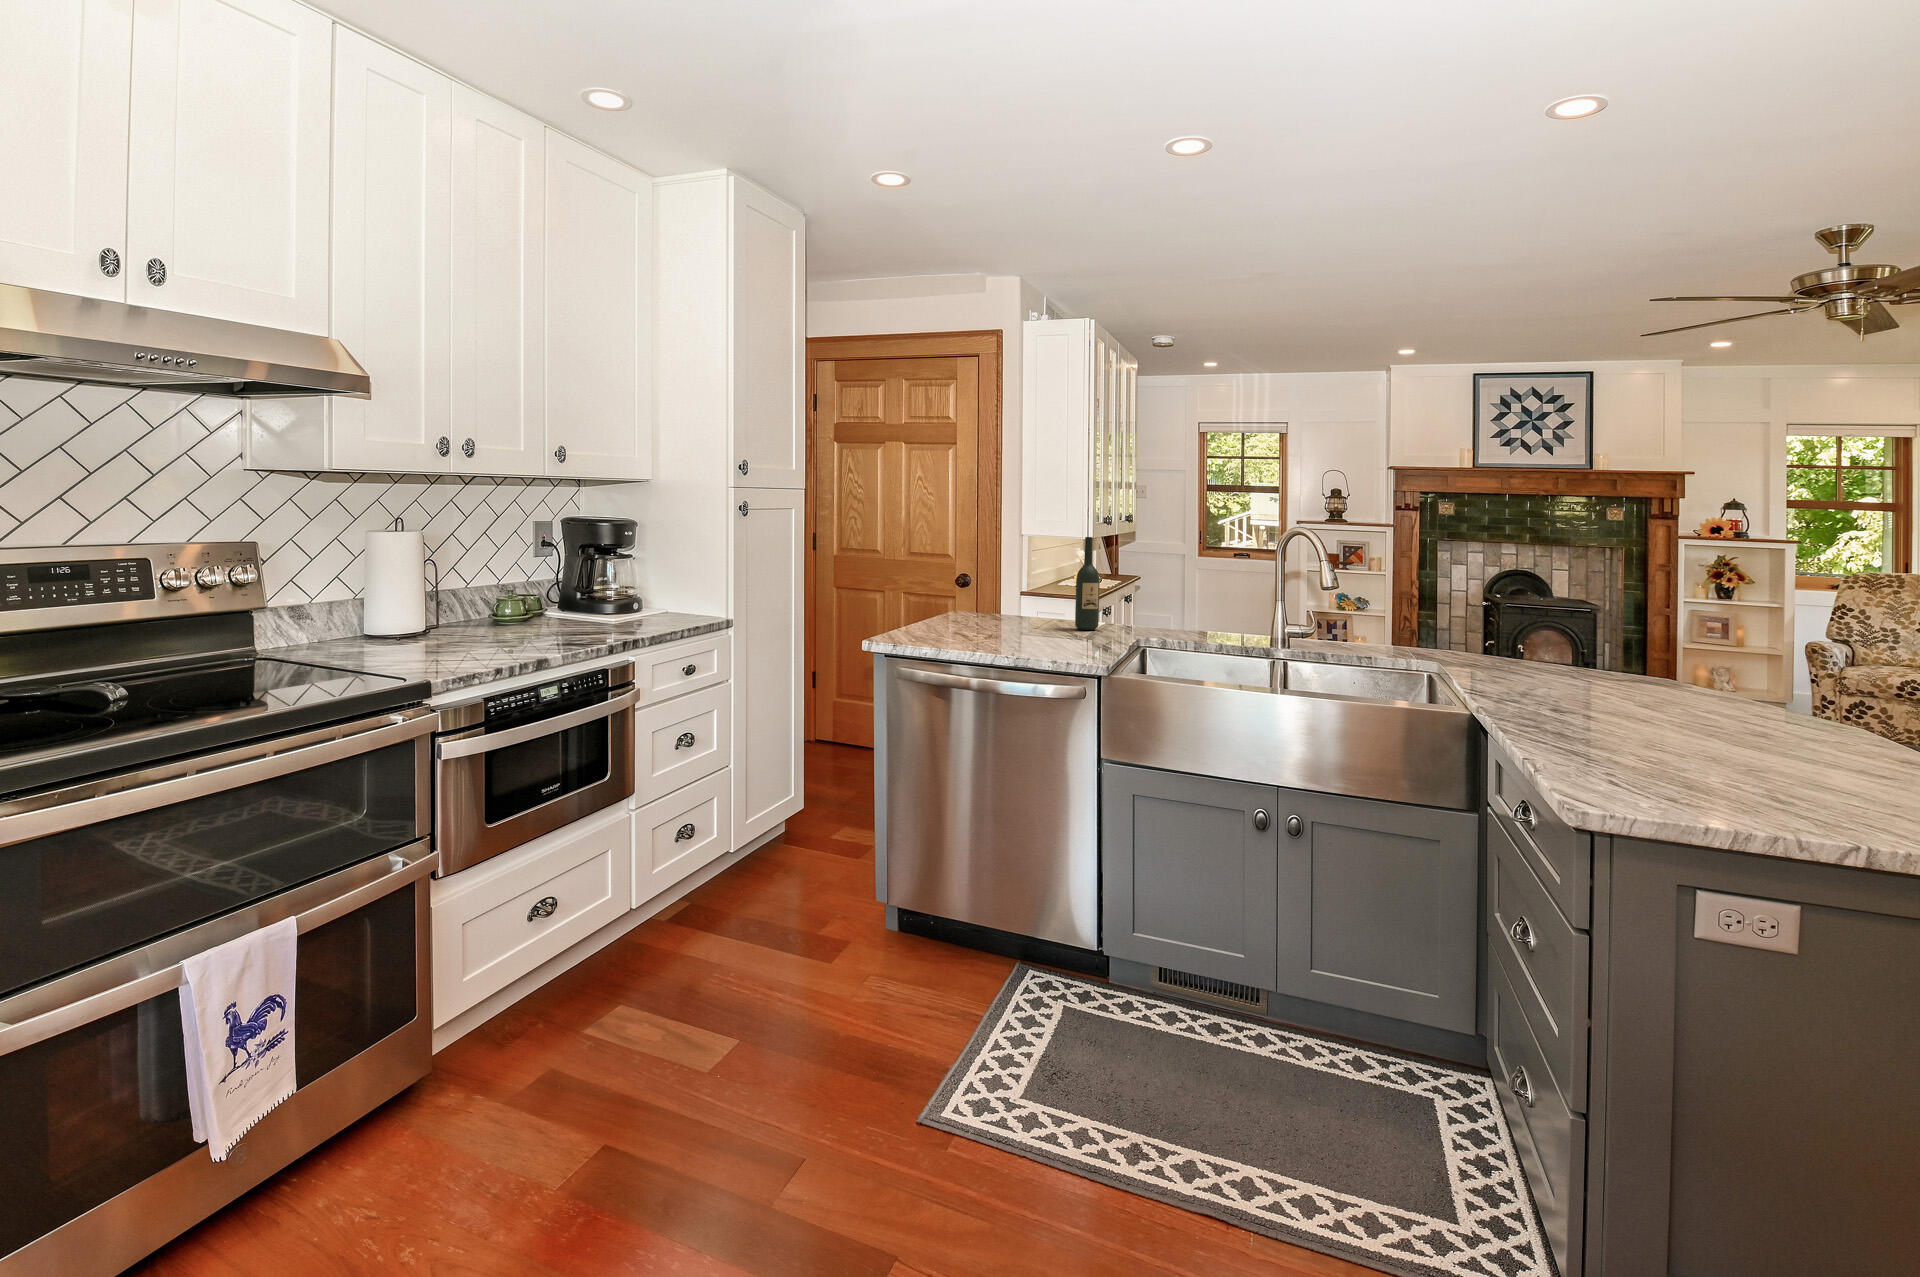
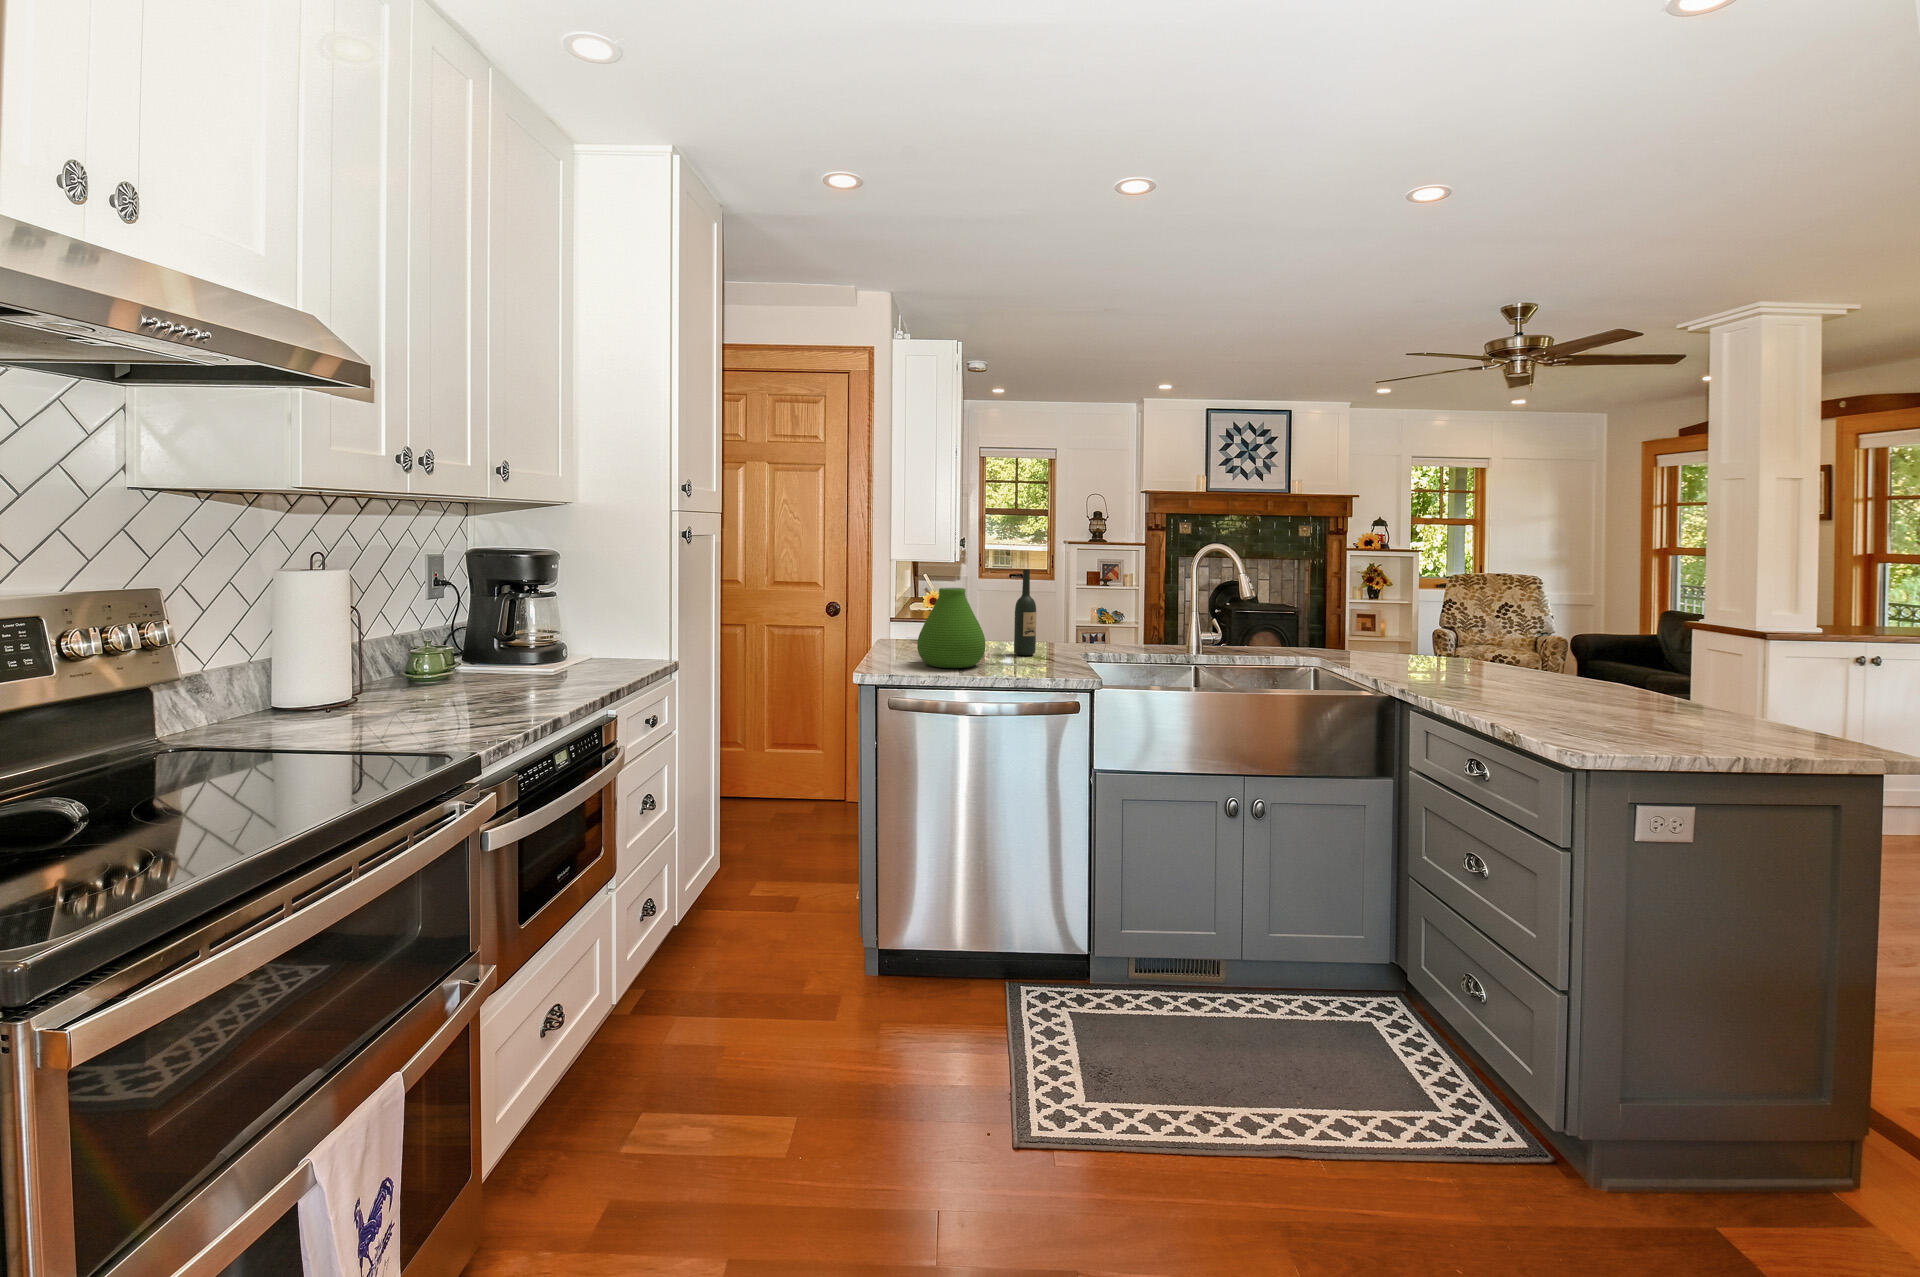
vase: none [956,554,1027,637] -> present [917,588,986,668]

